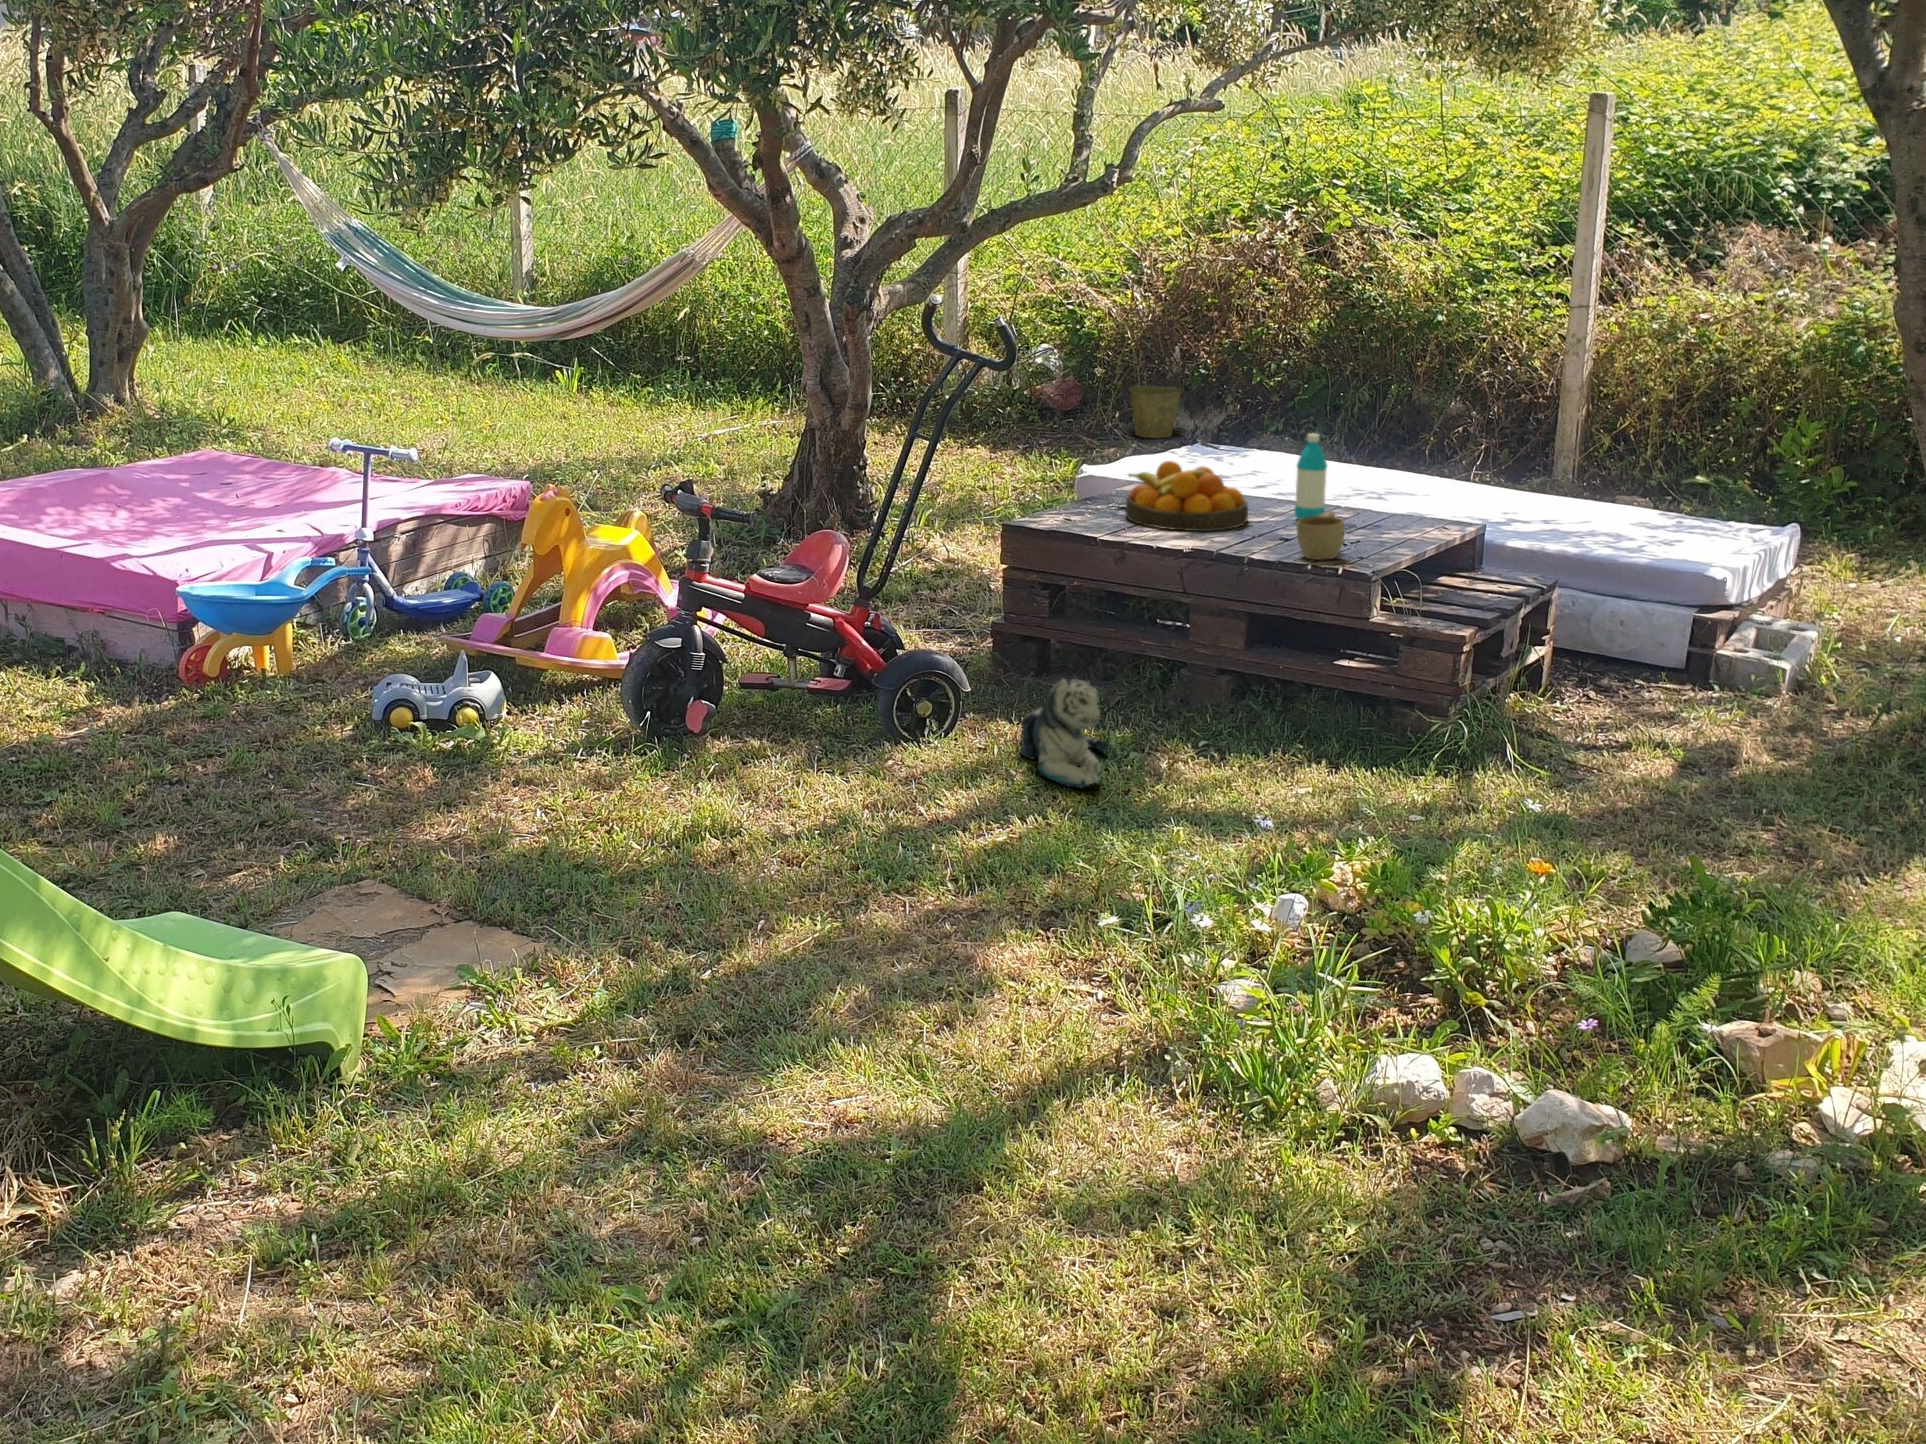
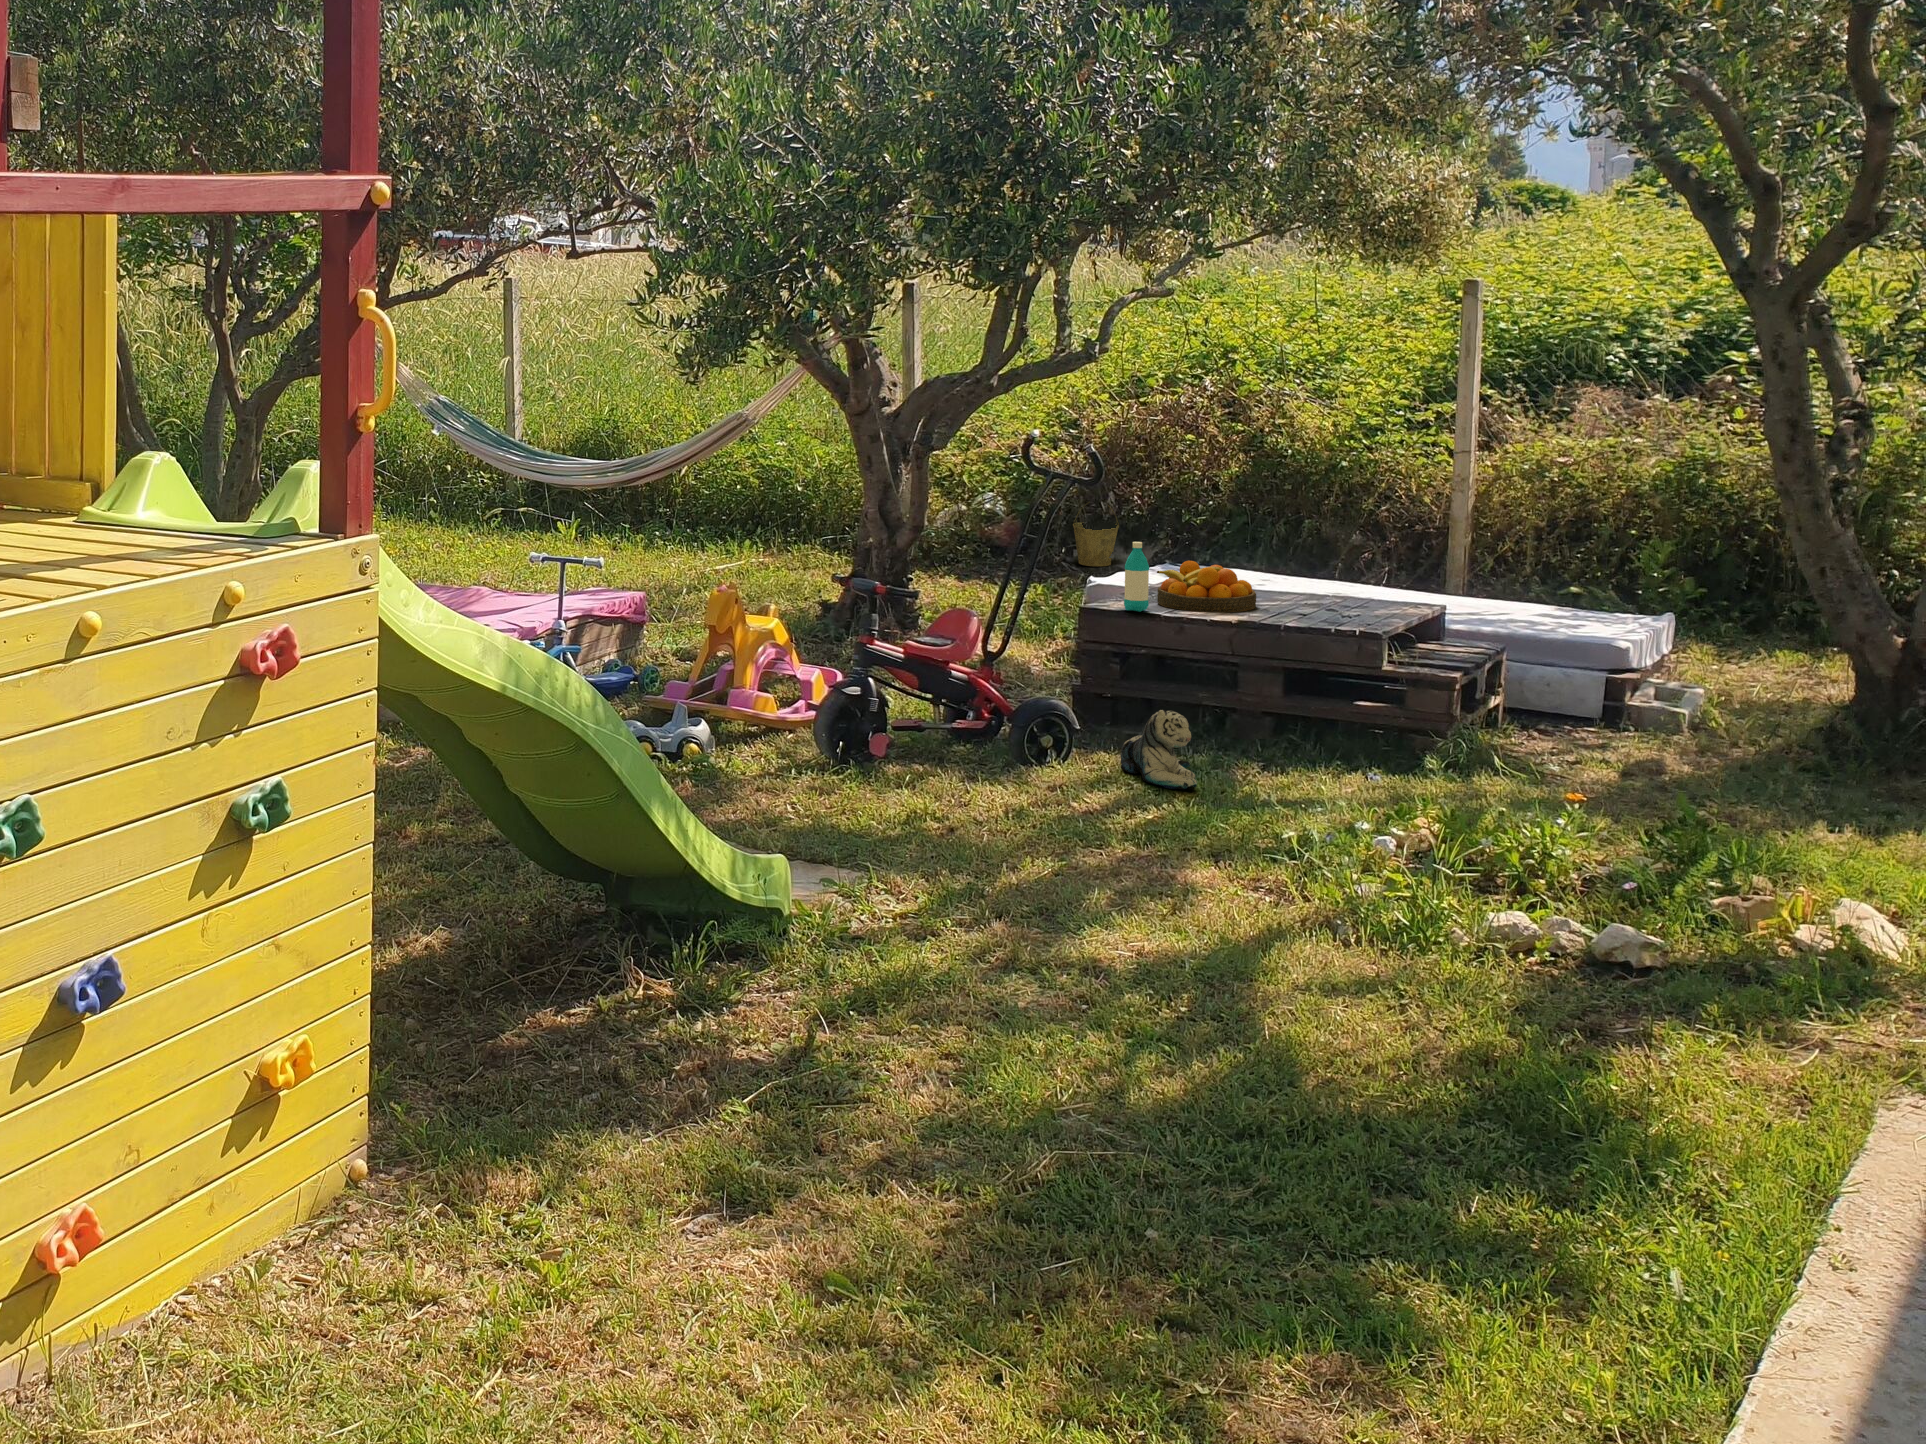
water bottle: present [1295,434,1327,519] -> present [1124,542,1149,612]
cup: present [1296,512,1344,560] -> none [1312,592,1349,627]

